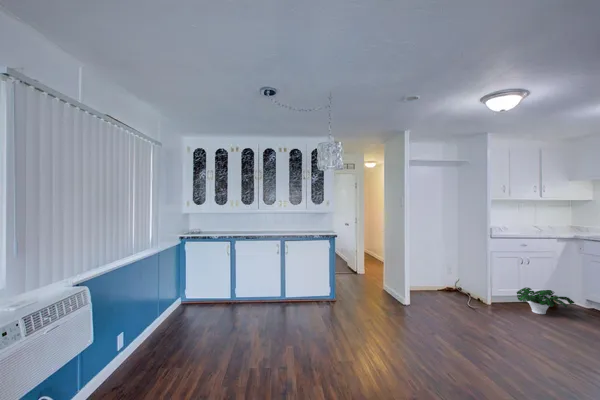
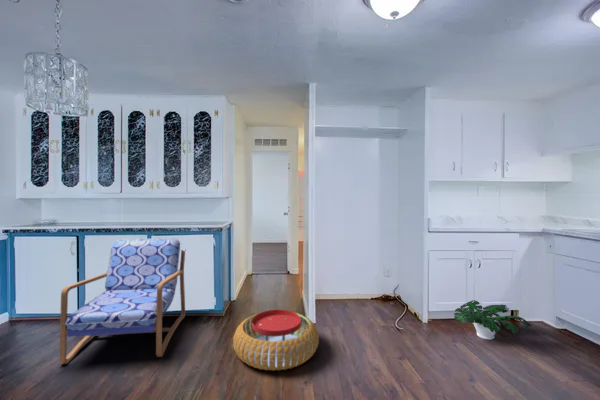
armchair: none [257,243,323,329] -> present [59,238,186,364]
pouf: none [367,293,430,331] -> present [233,310,319,371]

